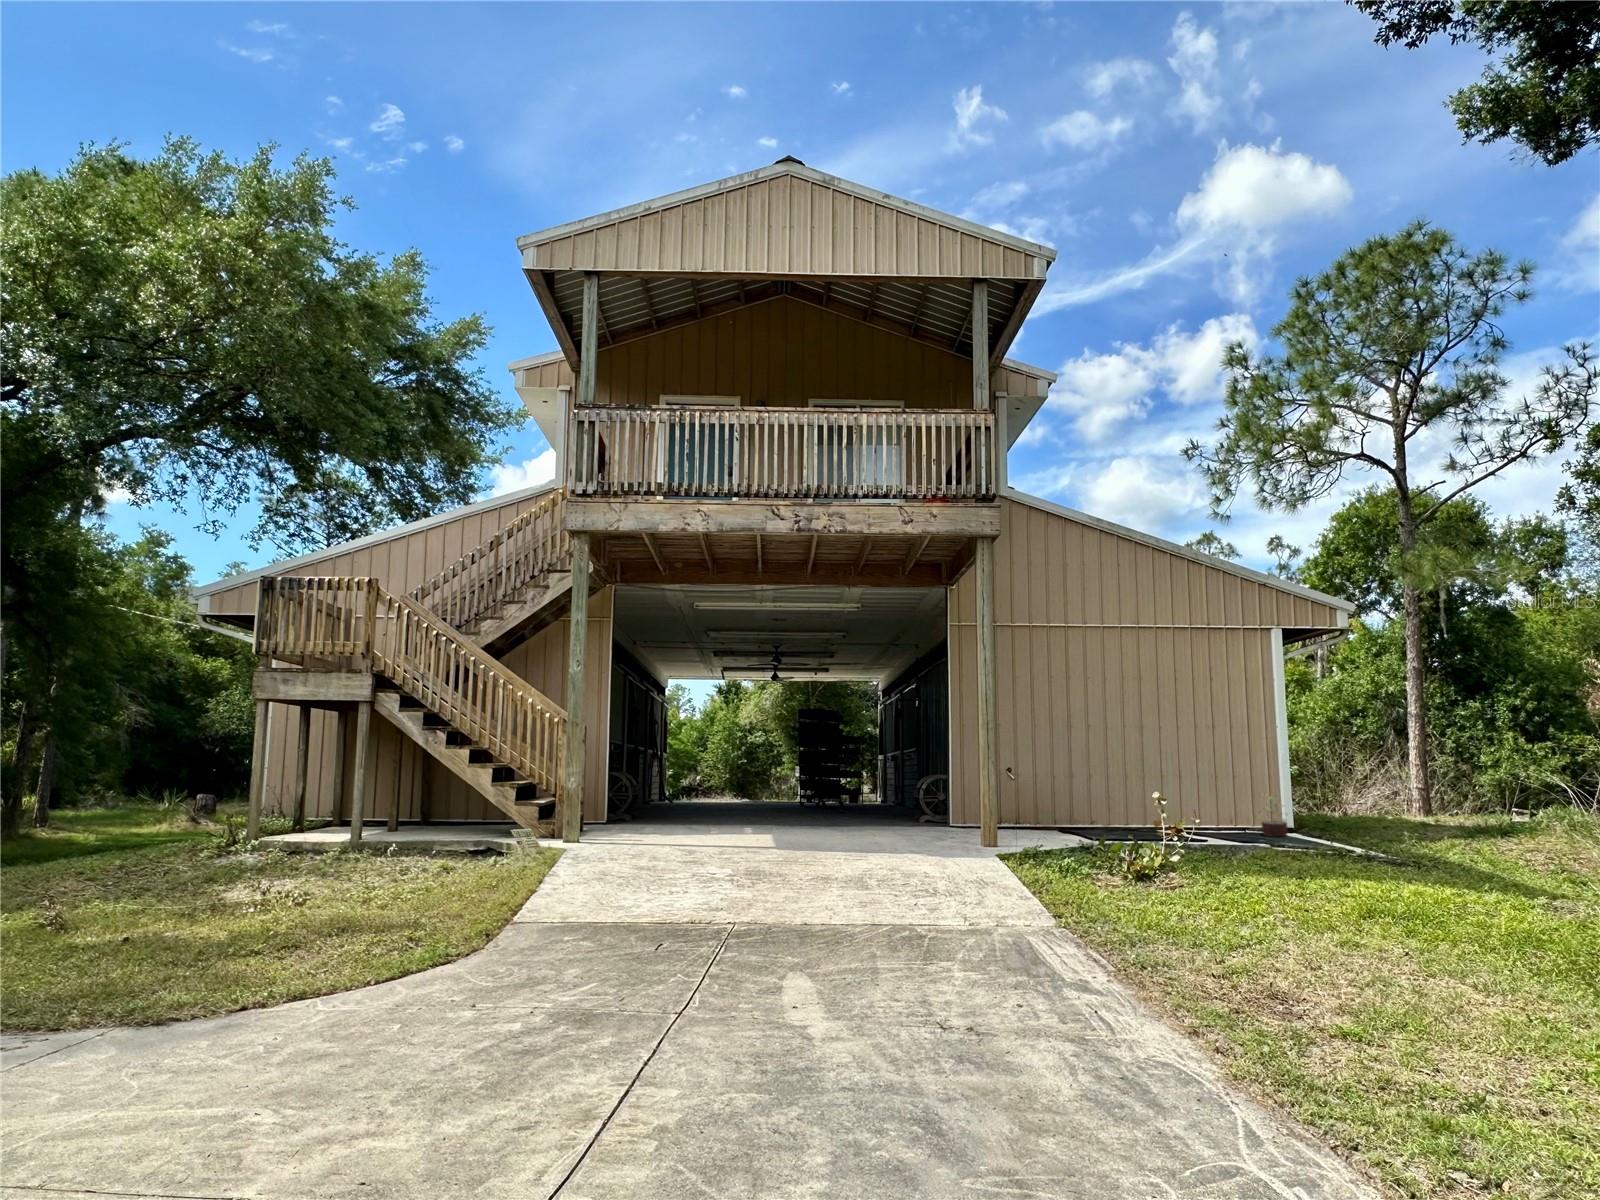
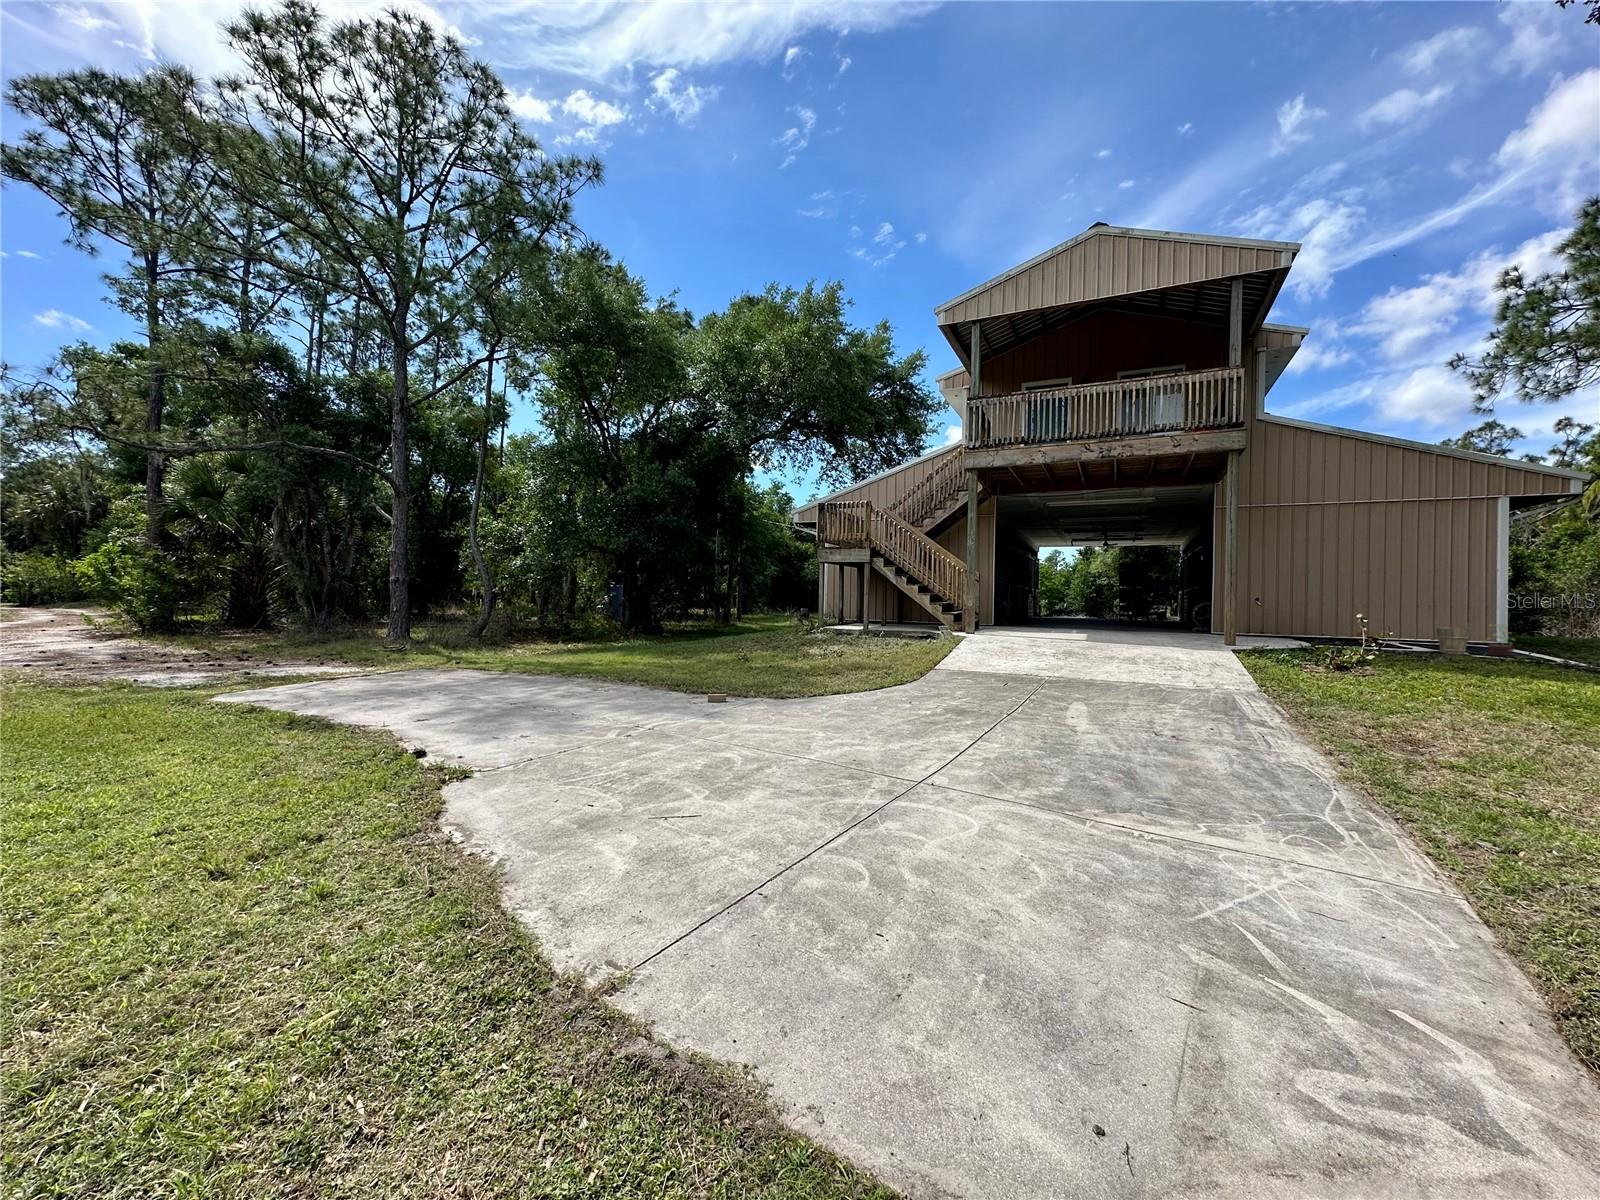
bucket: none [1210,793,1245,838] -> present [1436,622,1471,654]

